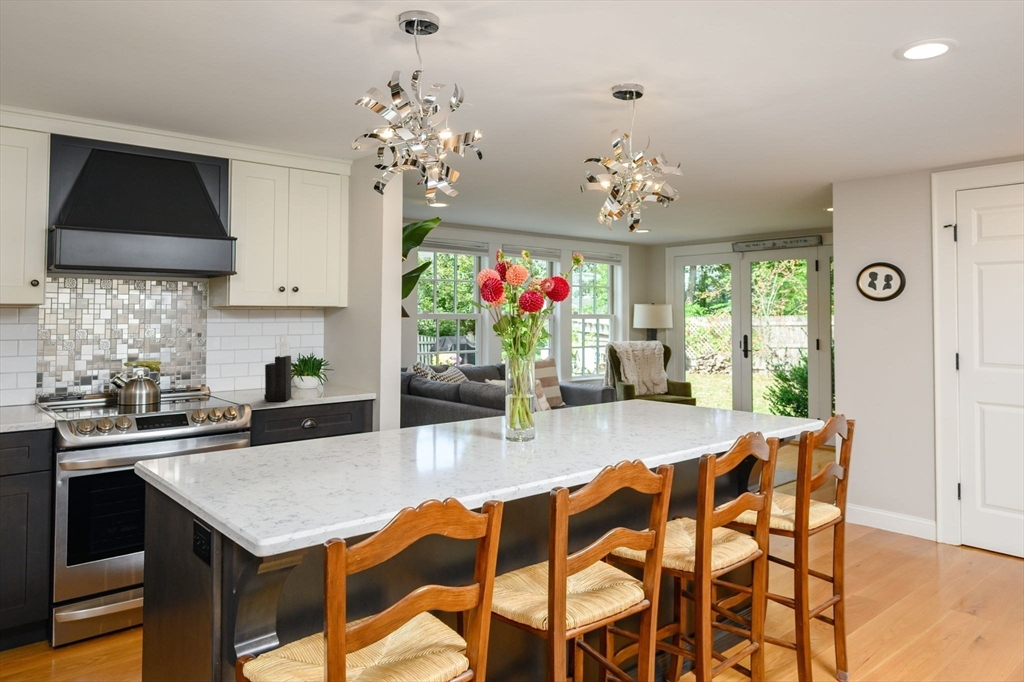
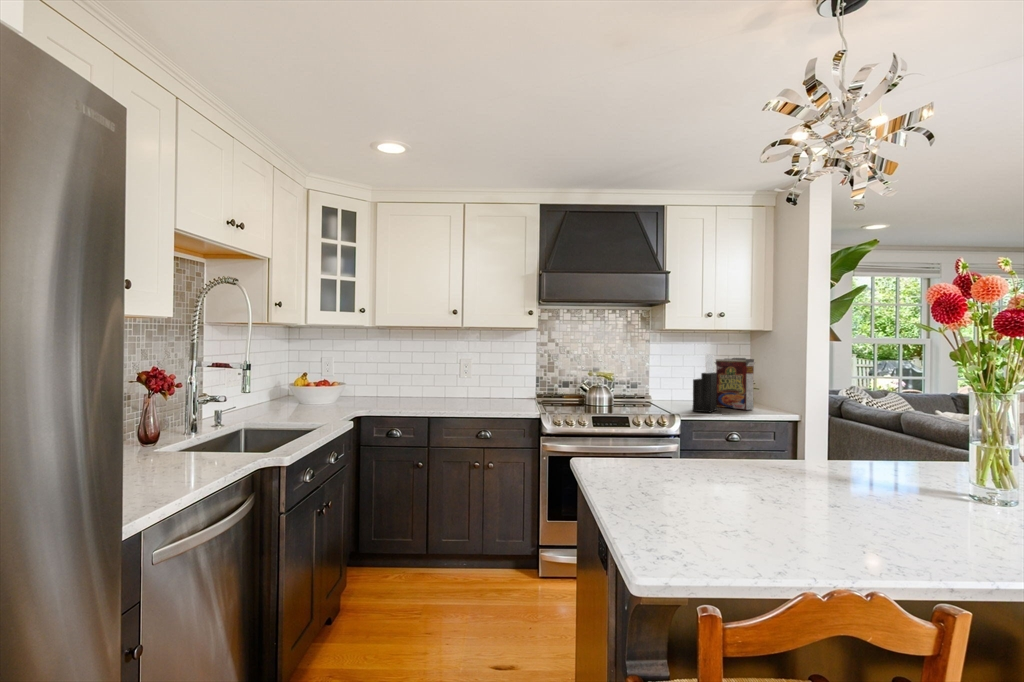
cereal box: none [287,338,331,395] -> present [715,358,755,410]

